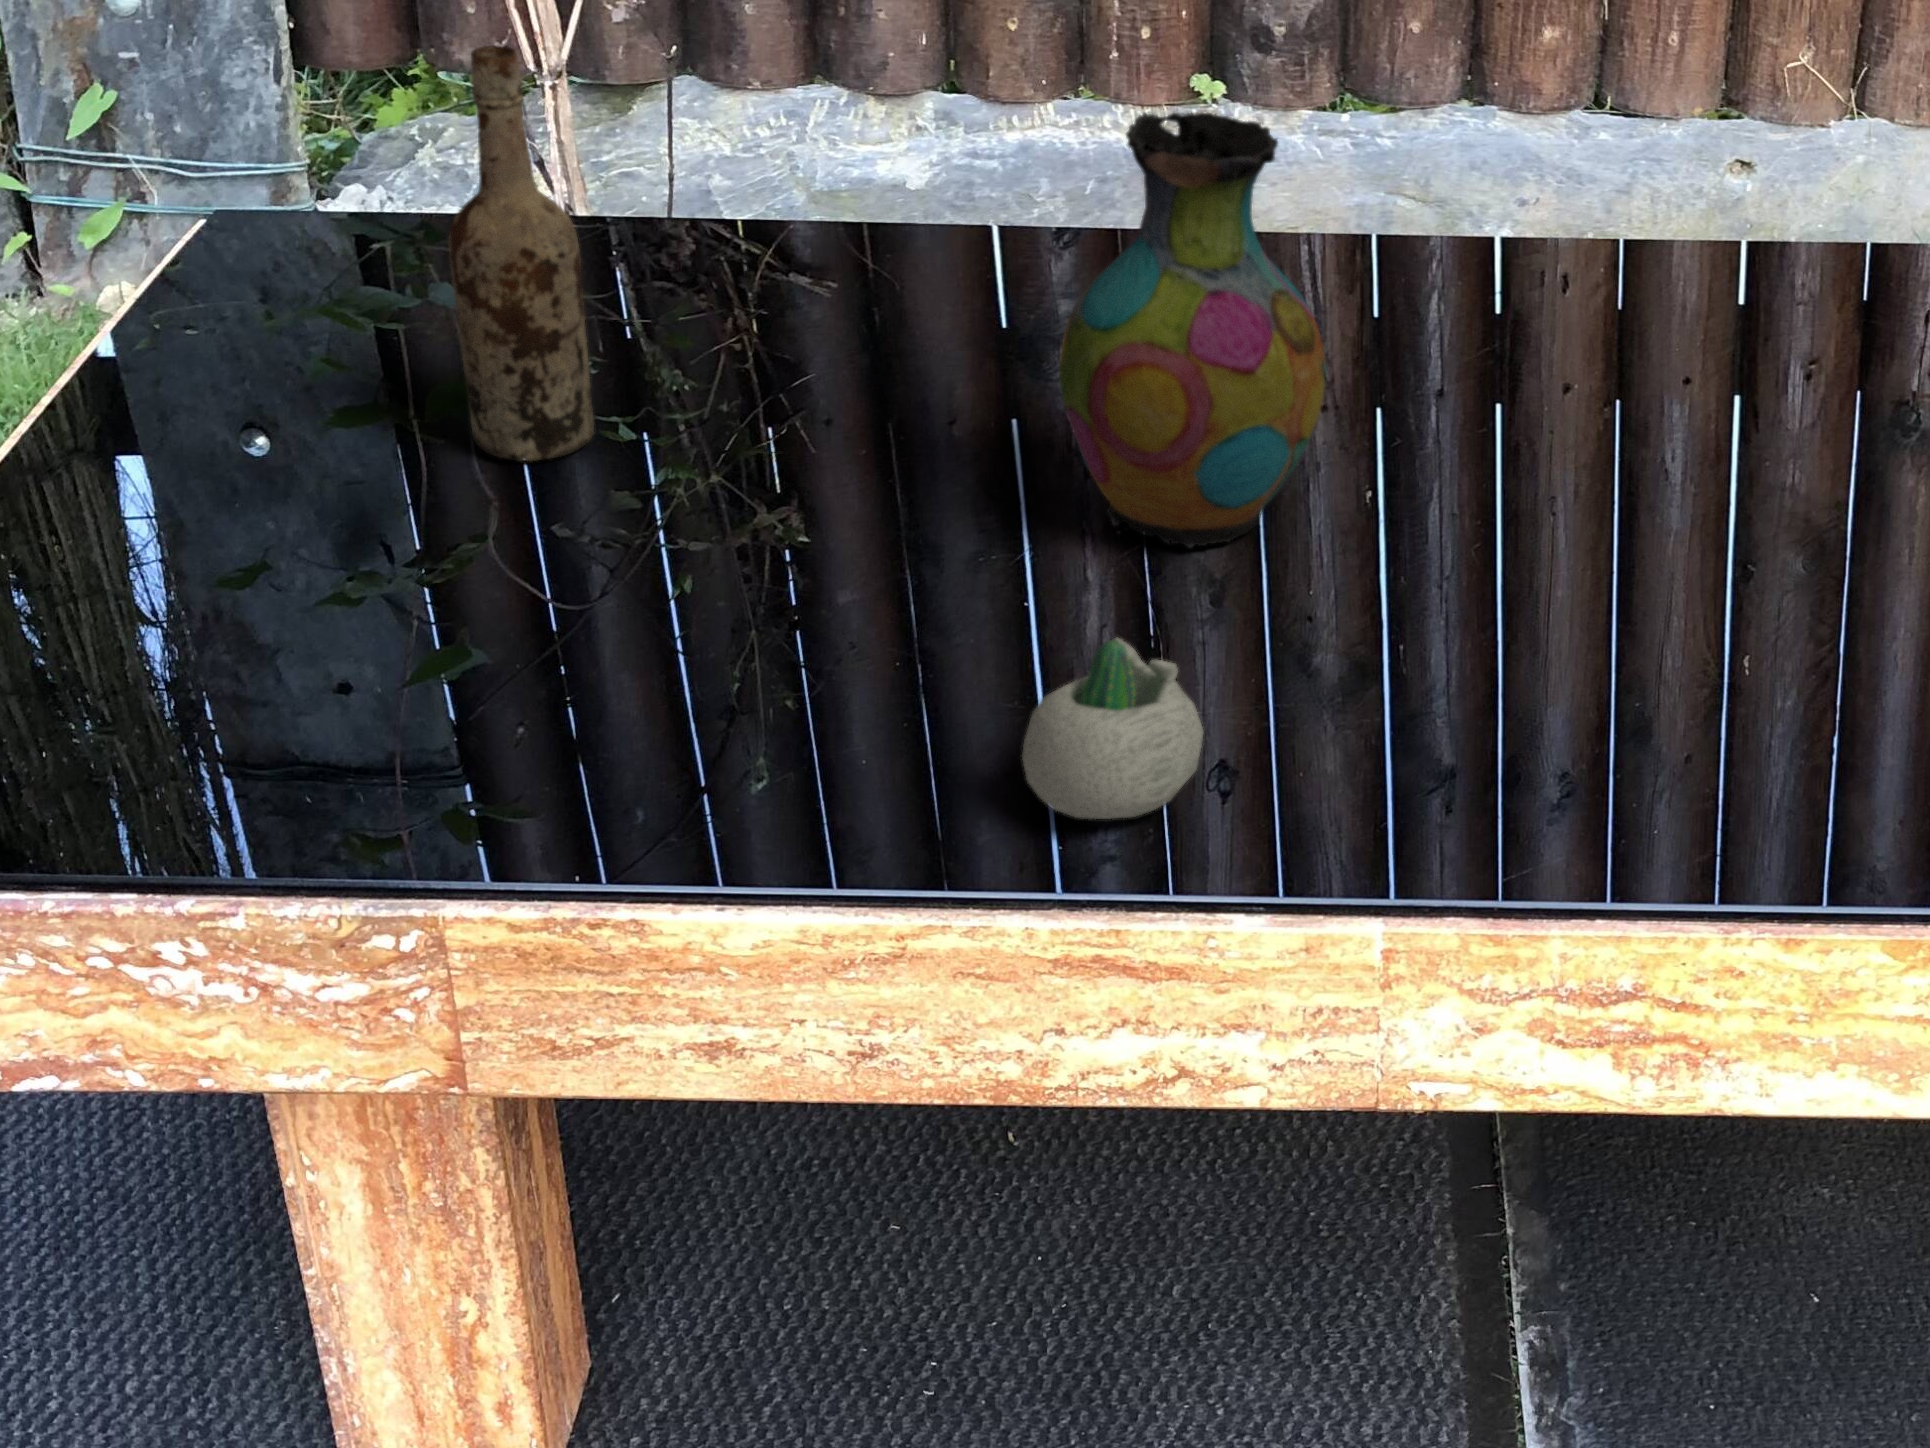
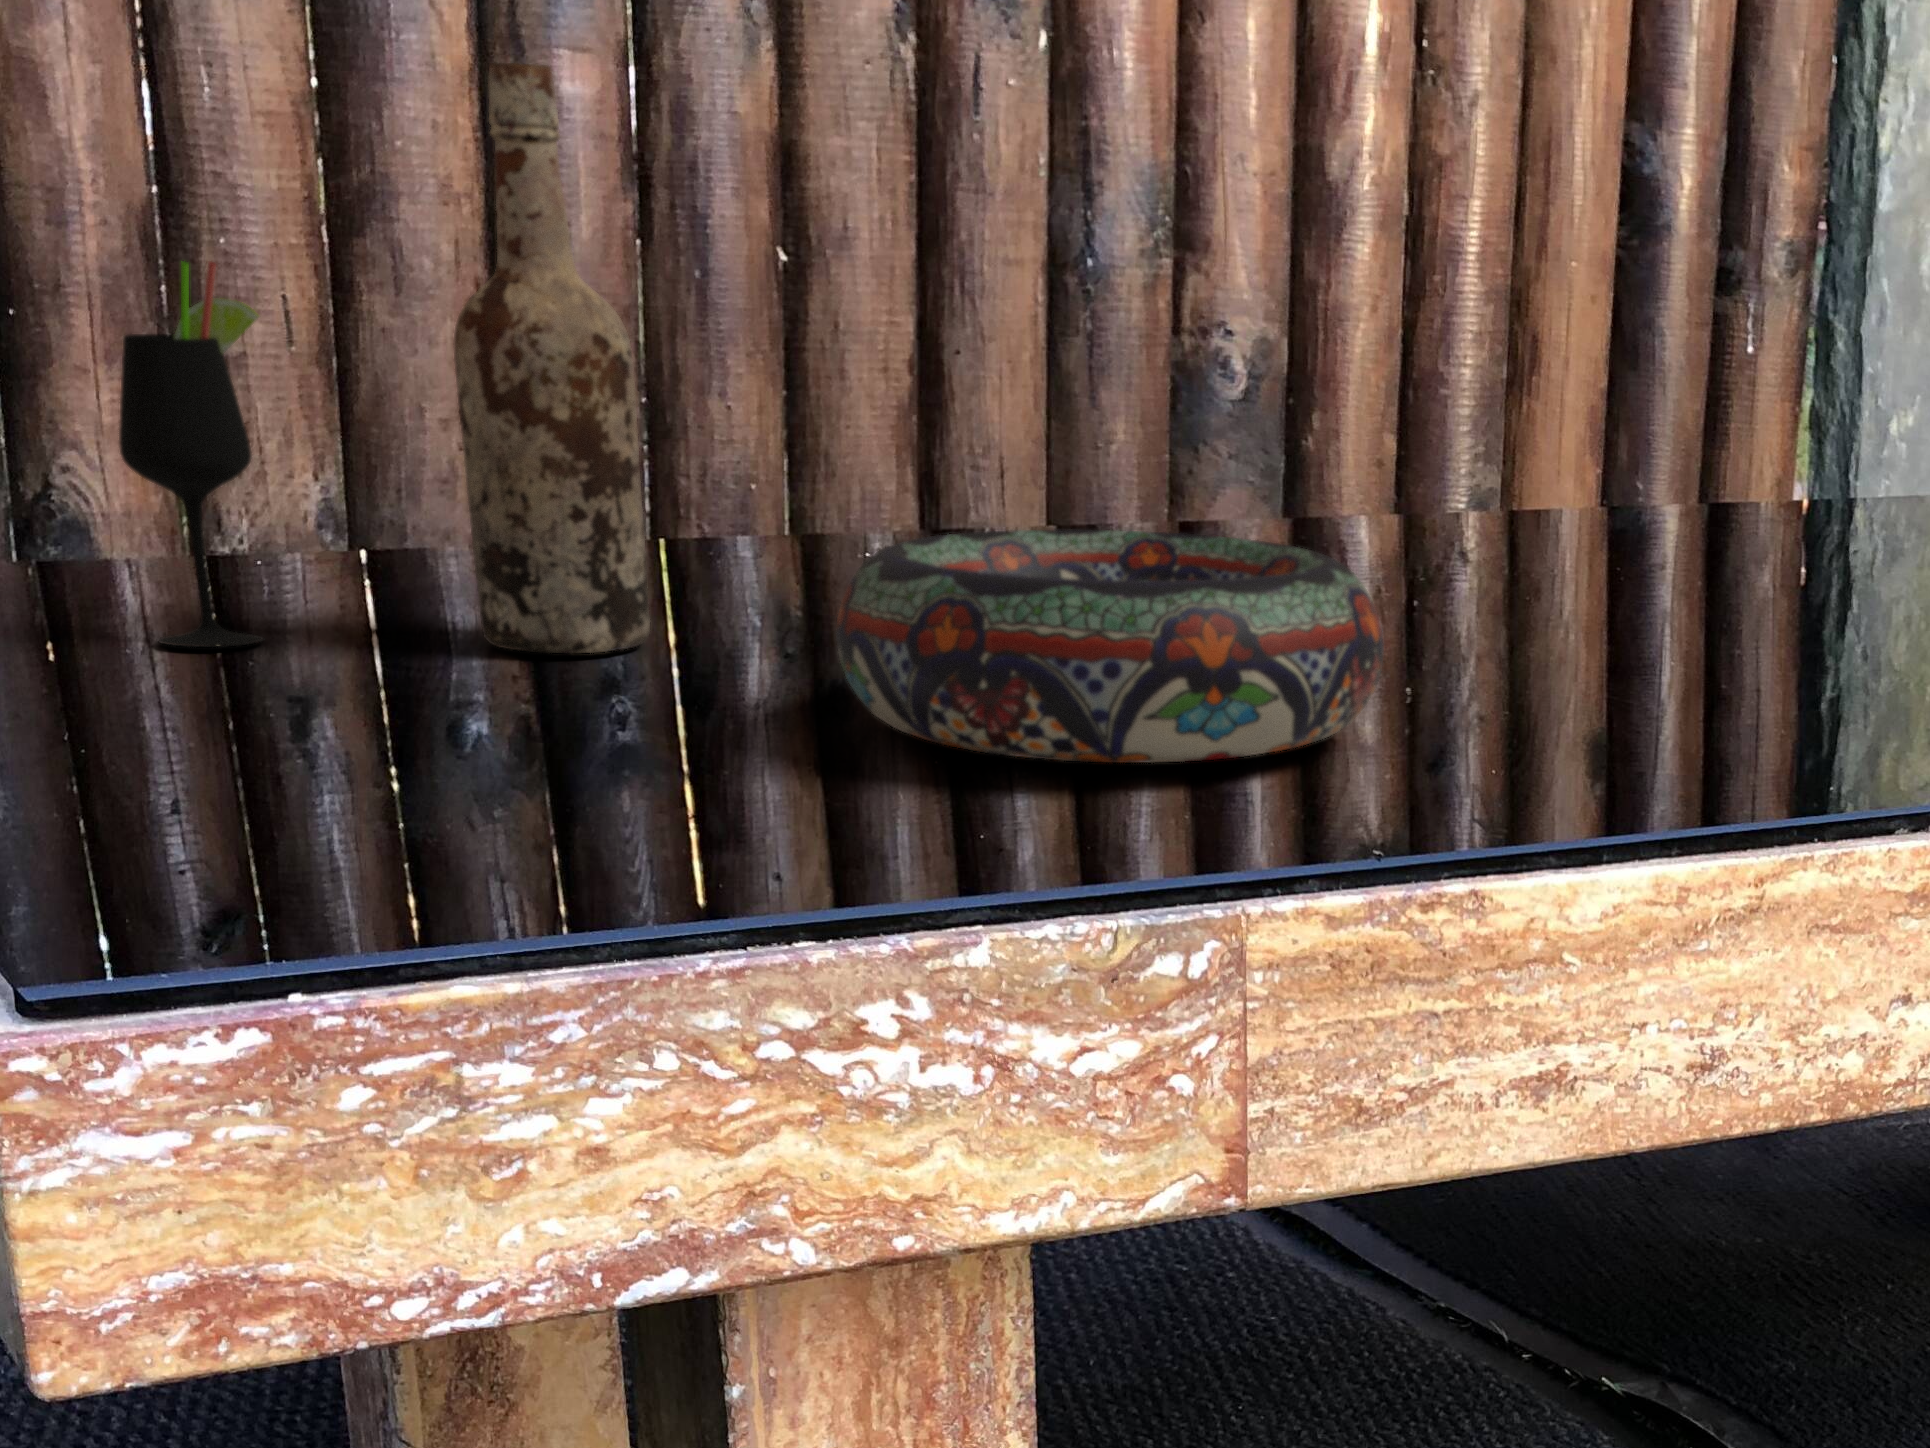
vase: present [1059,113,1326,548] -> none [1297,110,1613,640]
wine glass: none [263,165,362,414] -> present [119,262,263,647]
decorative bowl: none [493,460,908,714] -> present [836,530,1384,763]
succulent planter: present [1022,638,1203,819] -> none [1700,544,1889,770]

